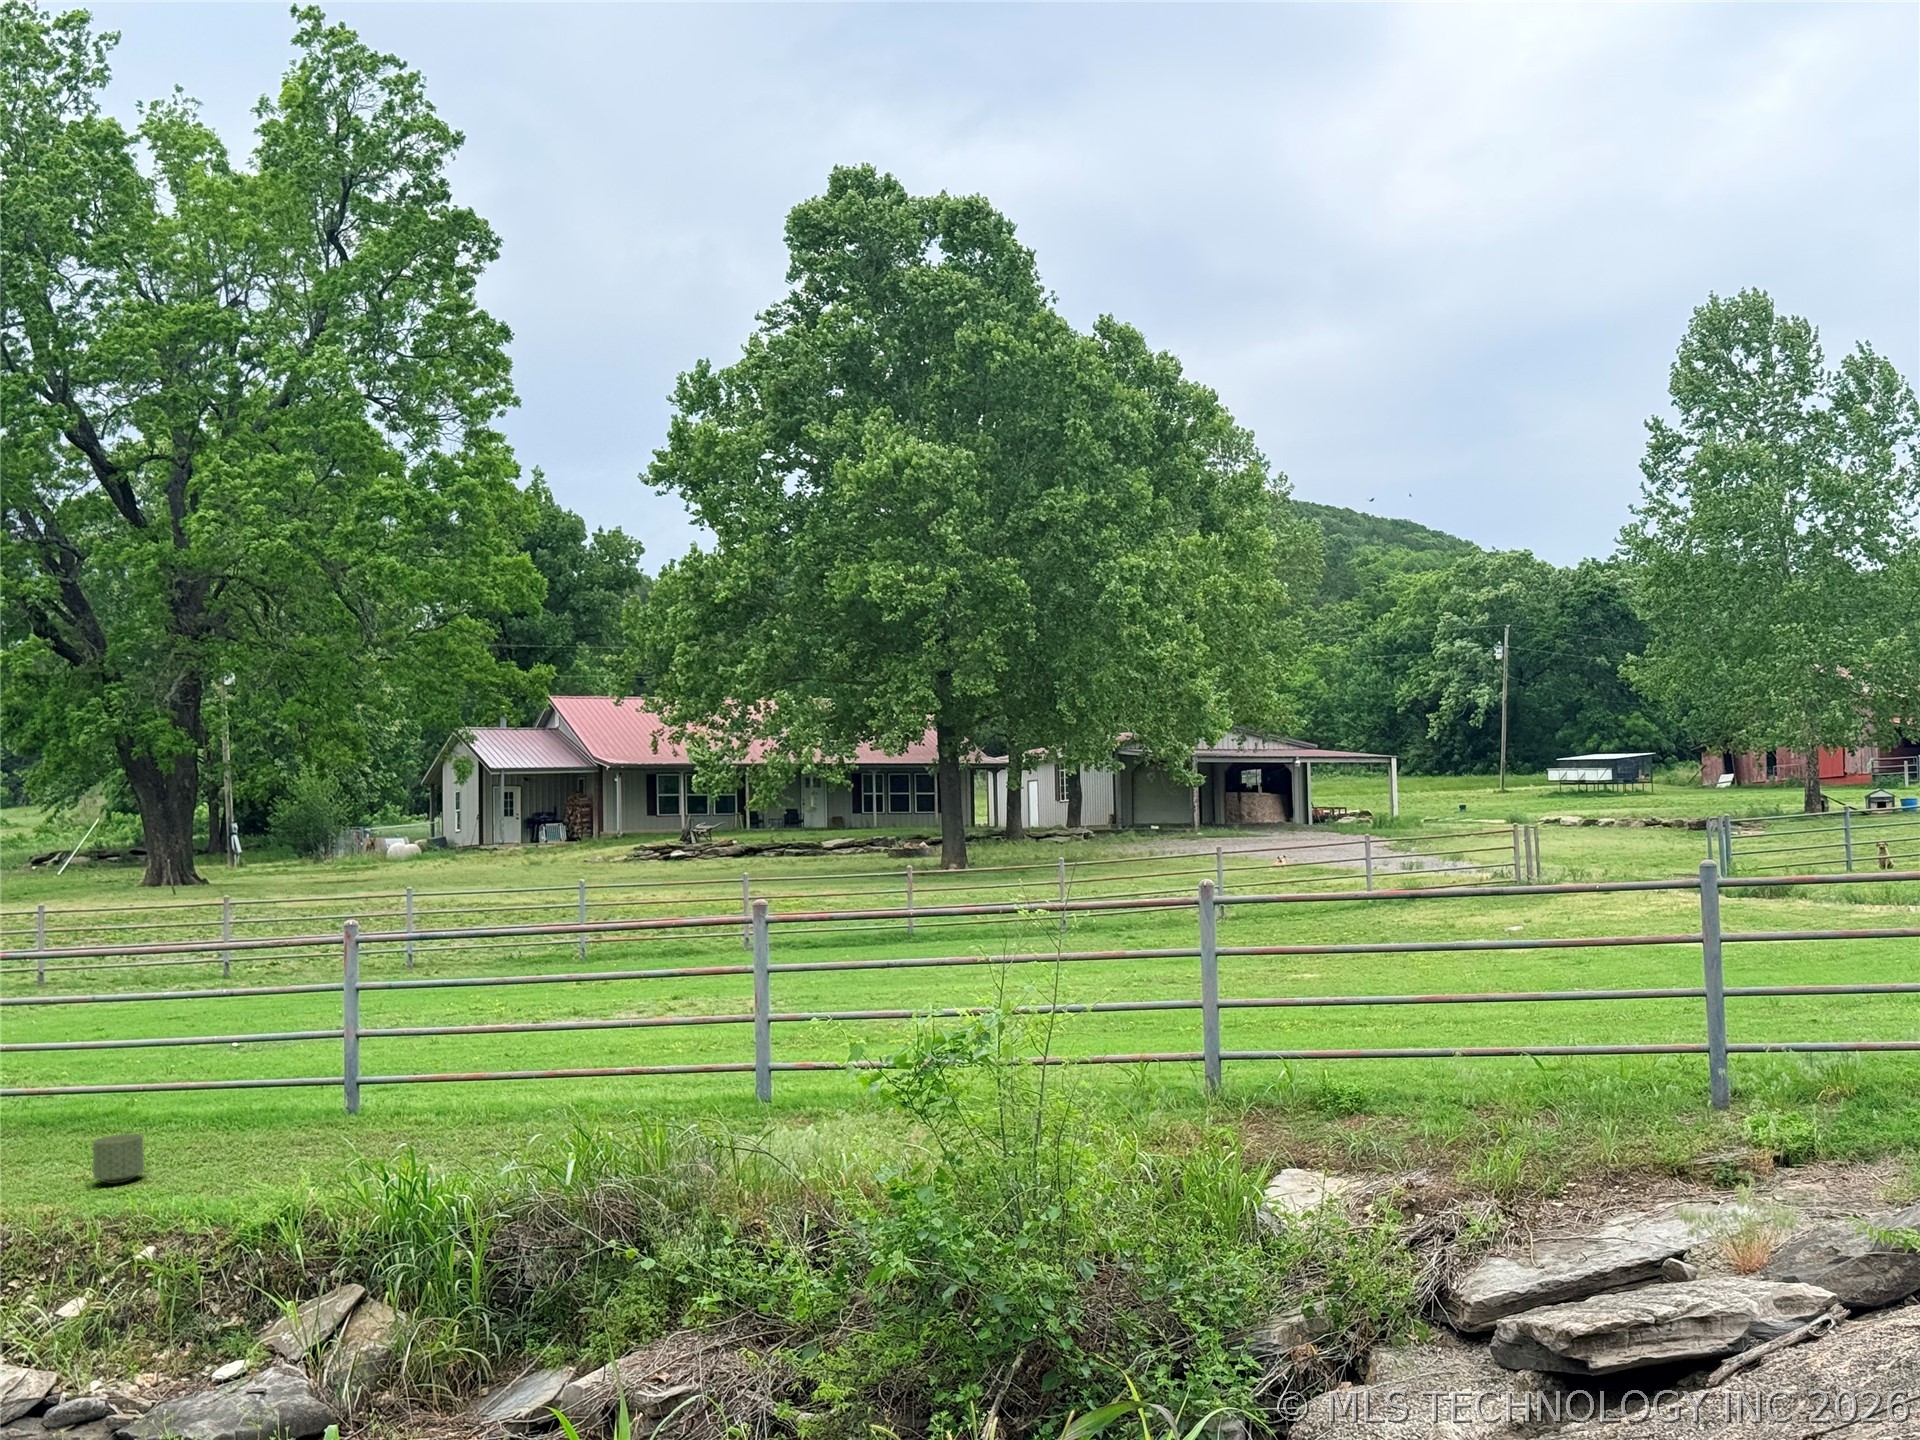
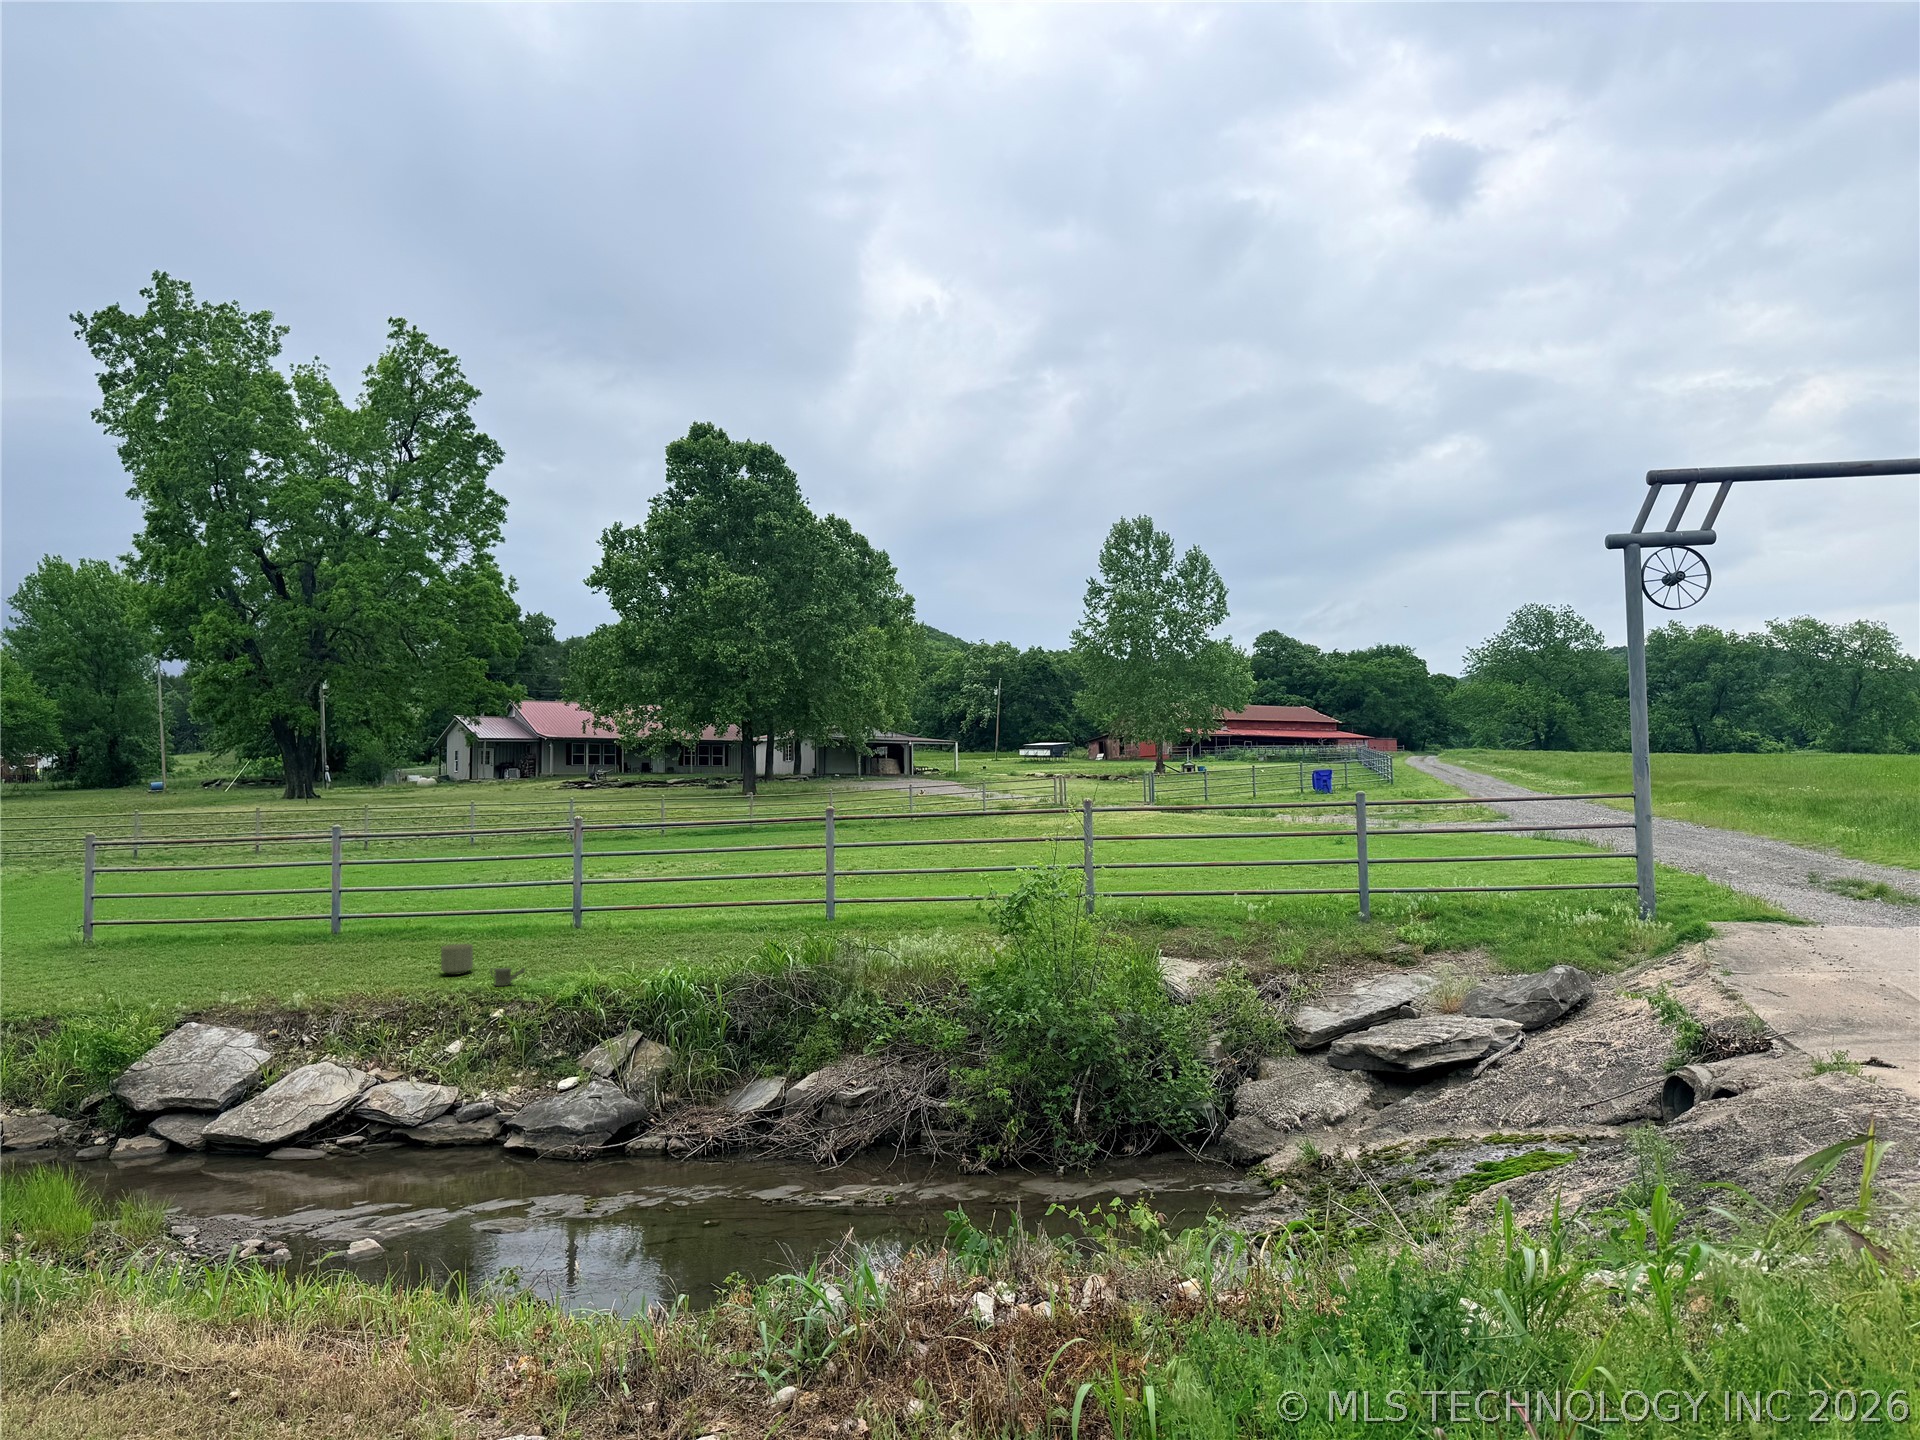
watering can: none [148,1175,196,1205] -> present [490,968,525,986]

